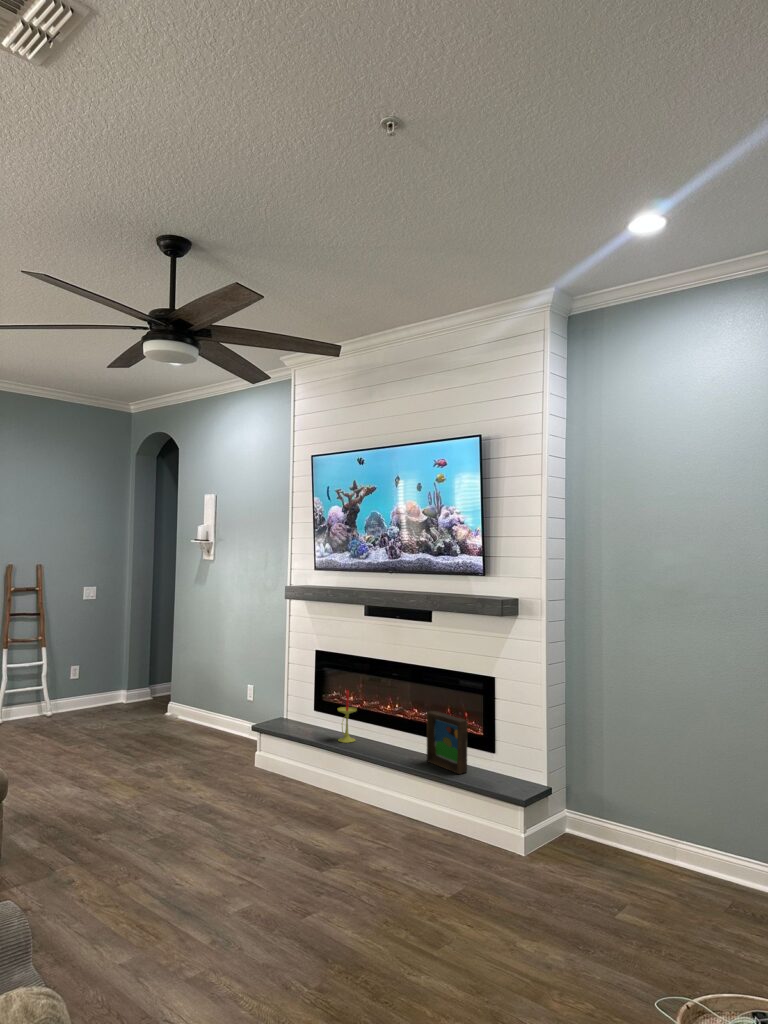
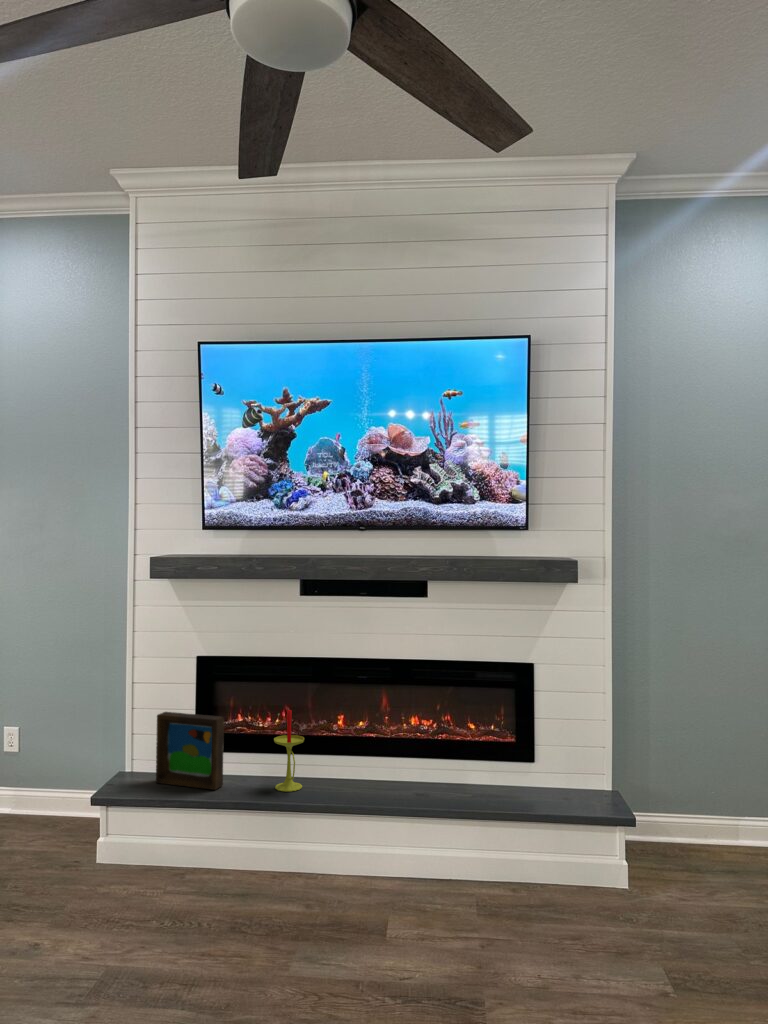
picture frame: present [427,711,468,774] -> present [156,712,224,790]

